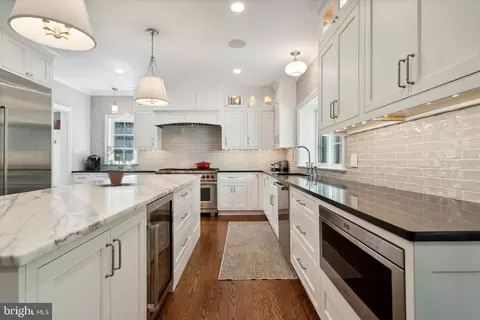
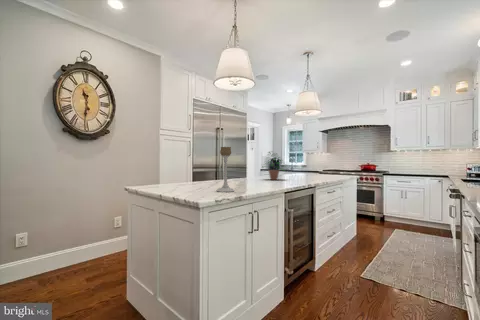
candle holder: none [34,135,75,218] -> present [217,147,234,192]

